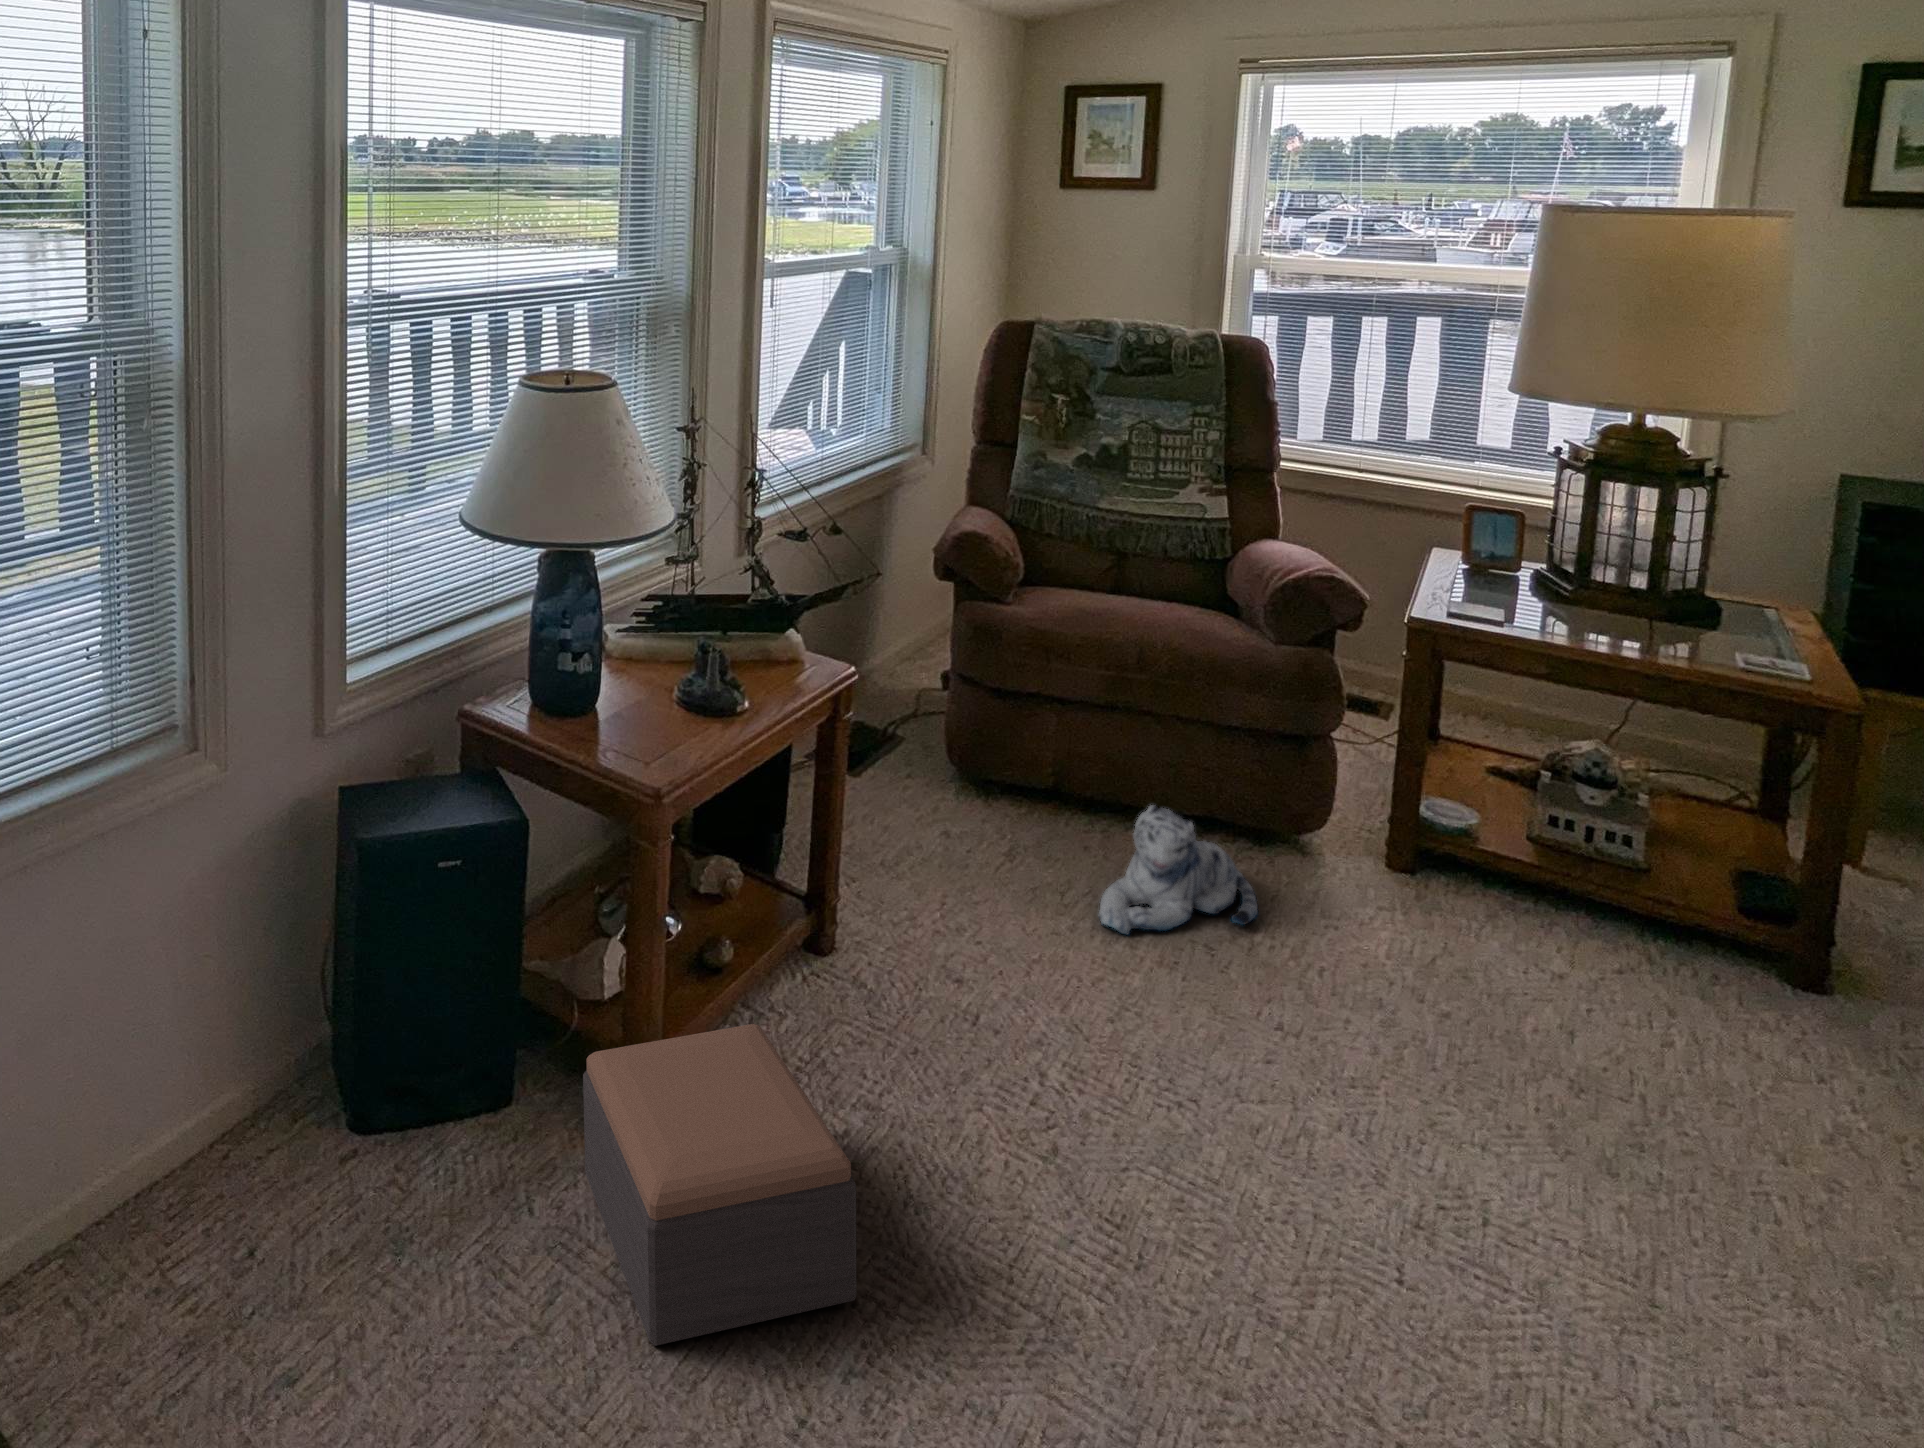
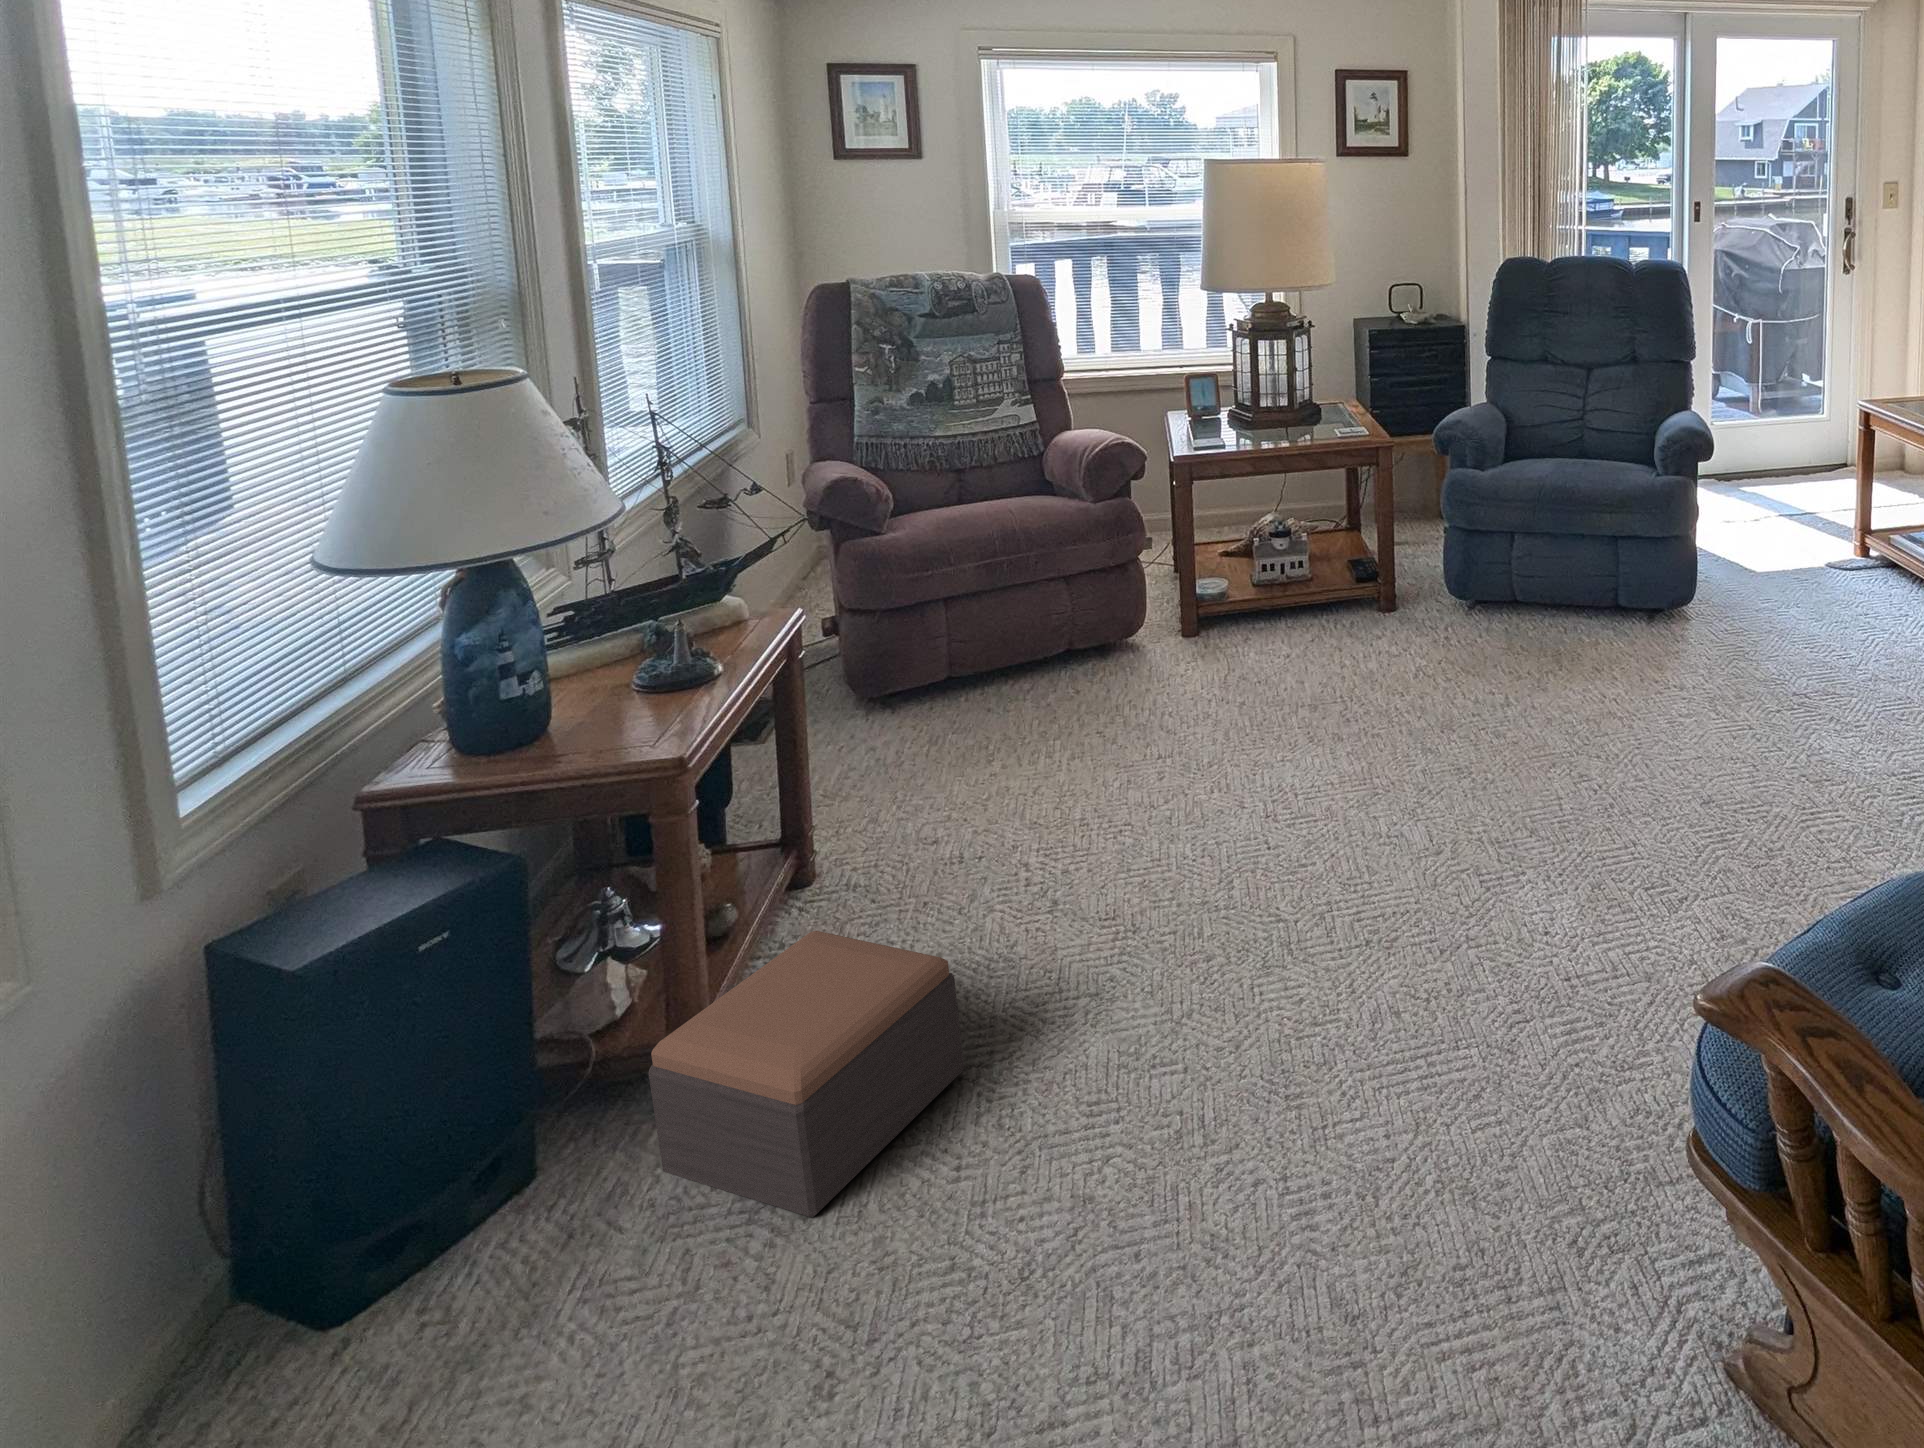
plush toy: present [1099,805,1258,935] -> none [1016,646,1120,755]

